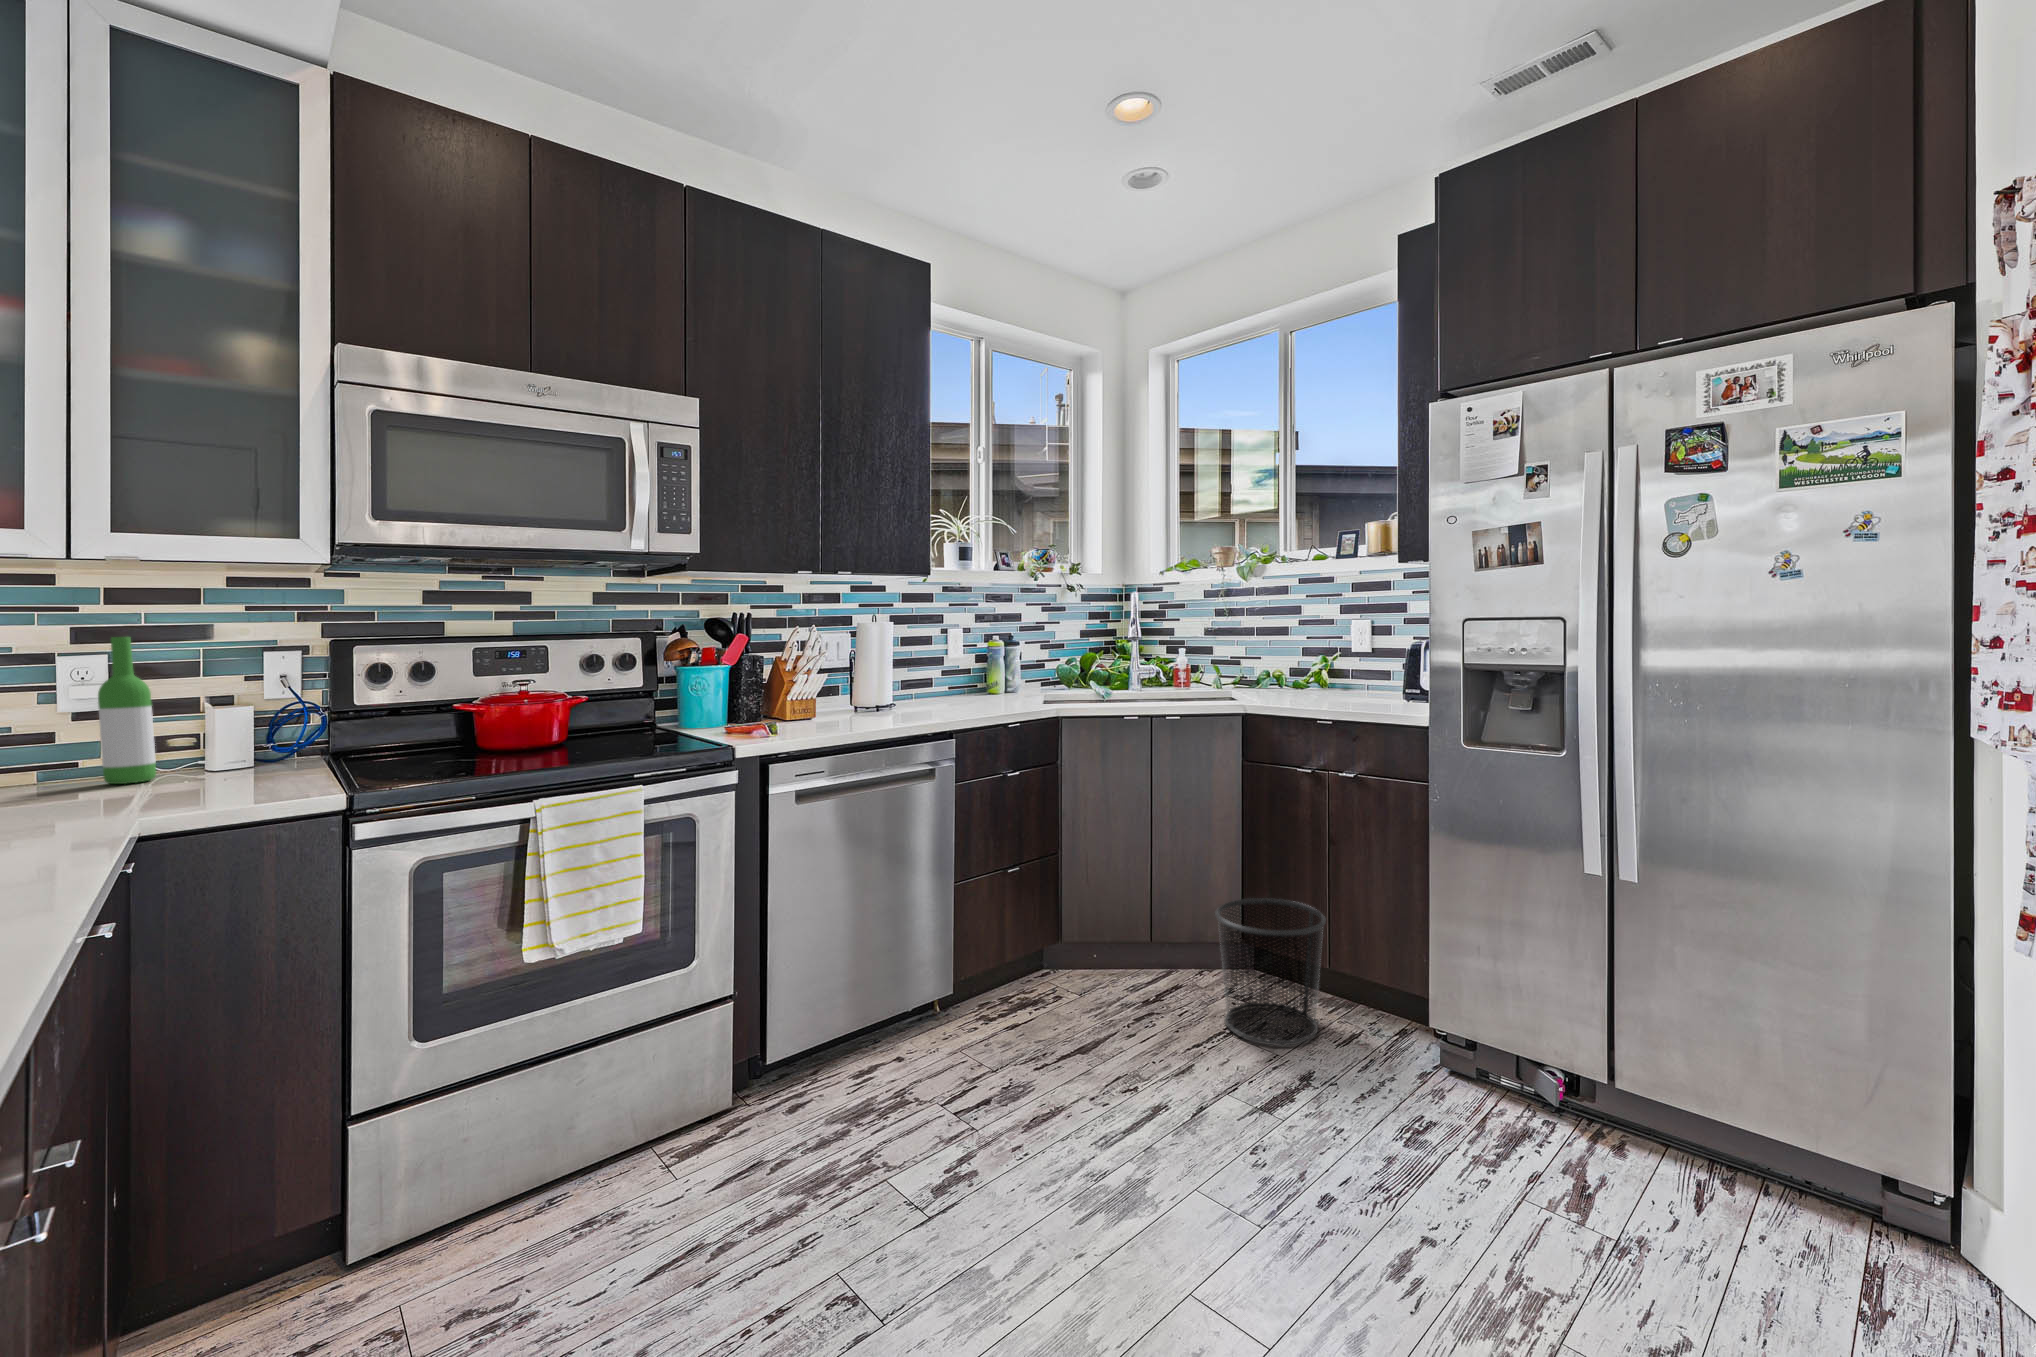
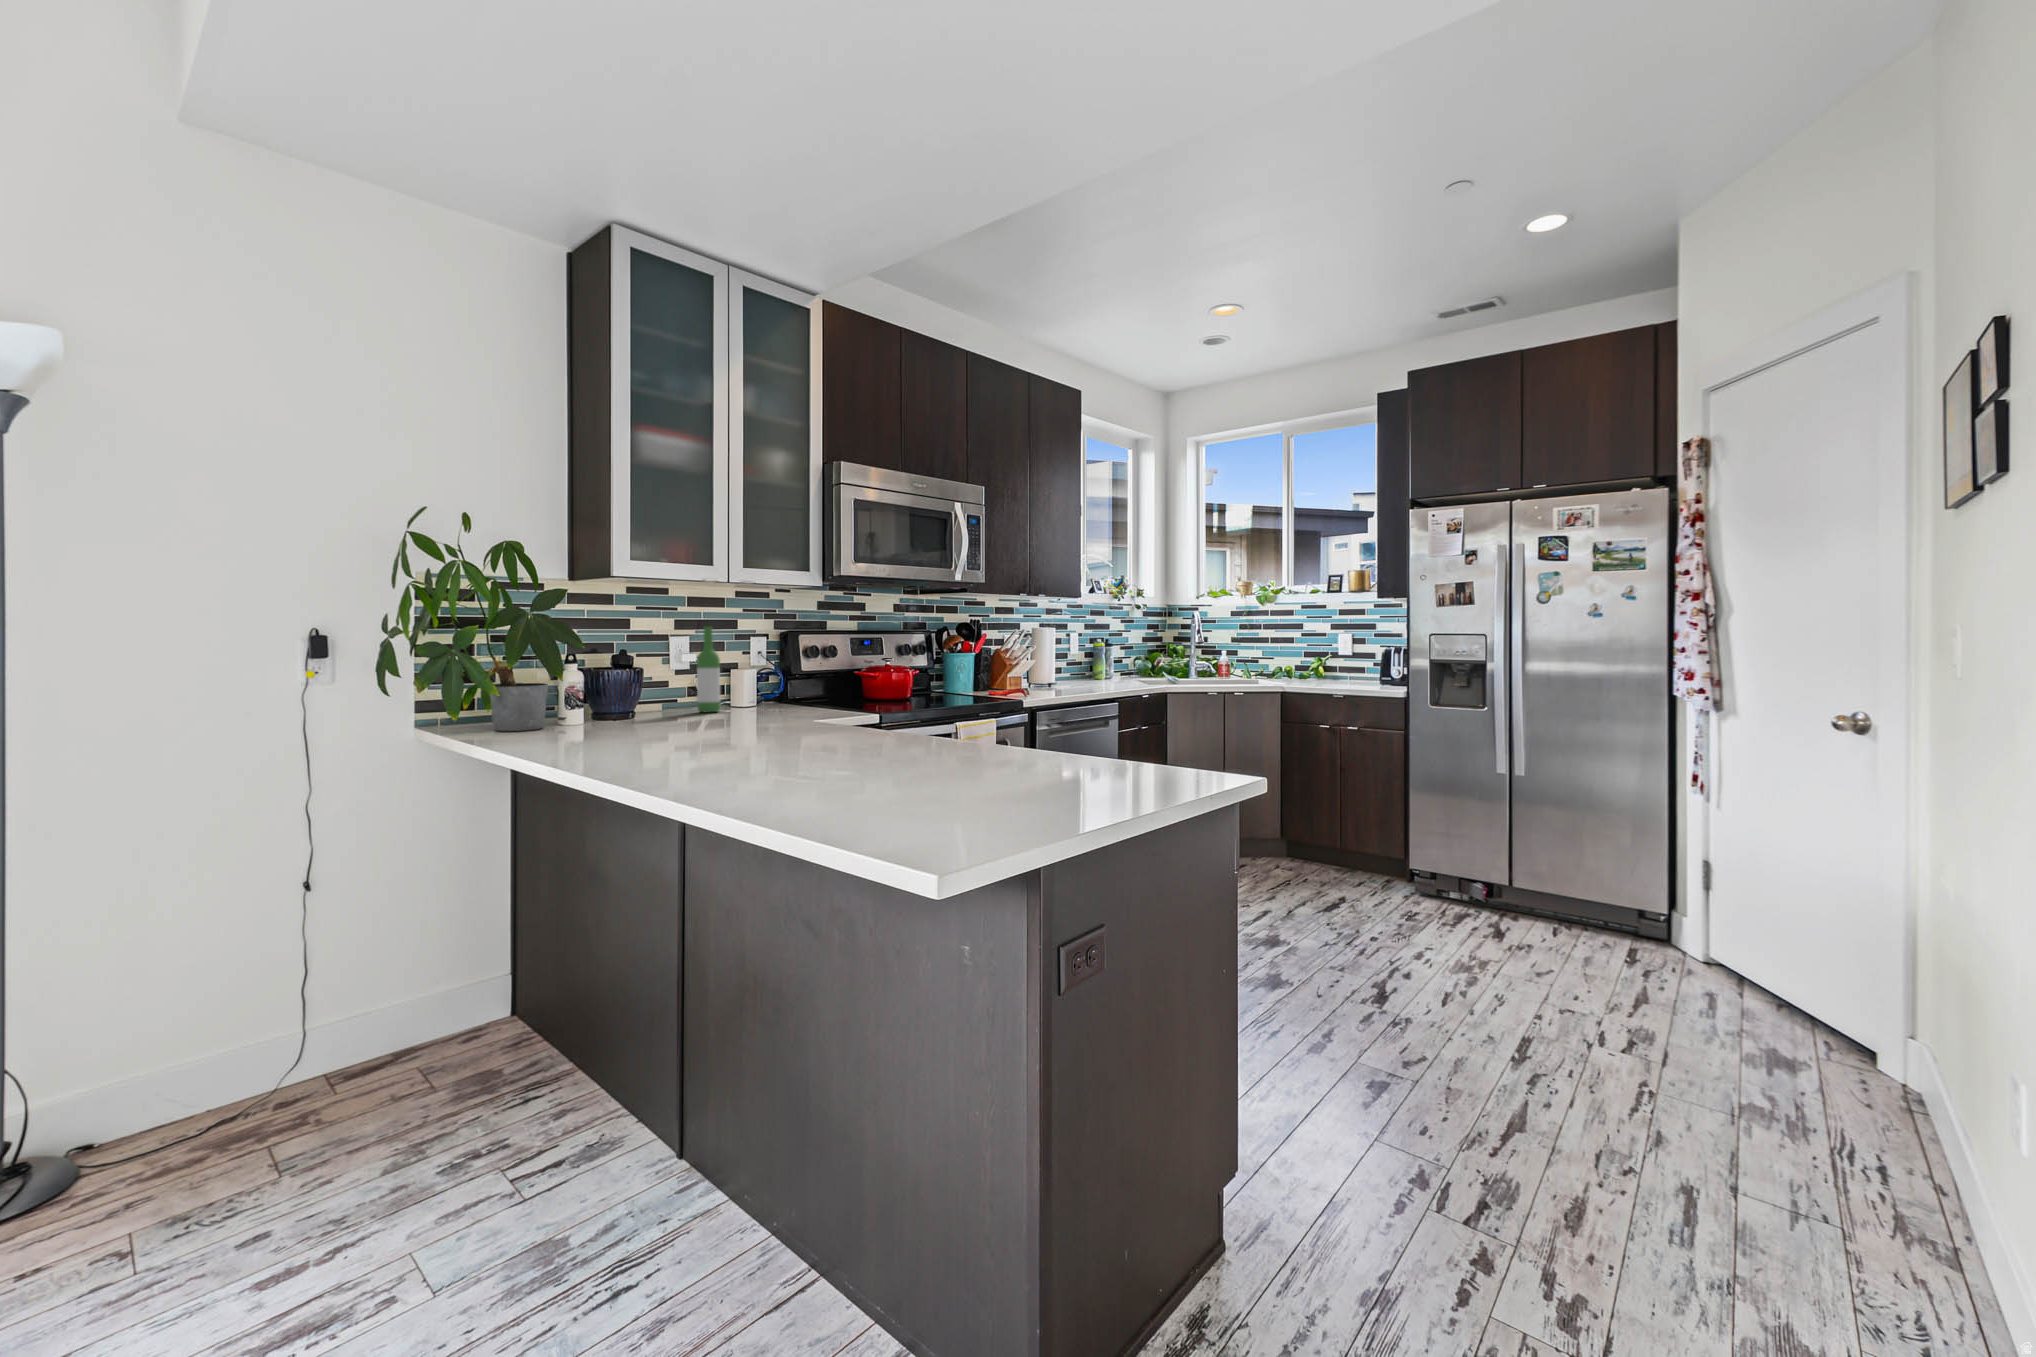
waste bin: present [1215,898,1326,1046] -> none [1275,807,1345,890]

